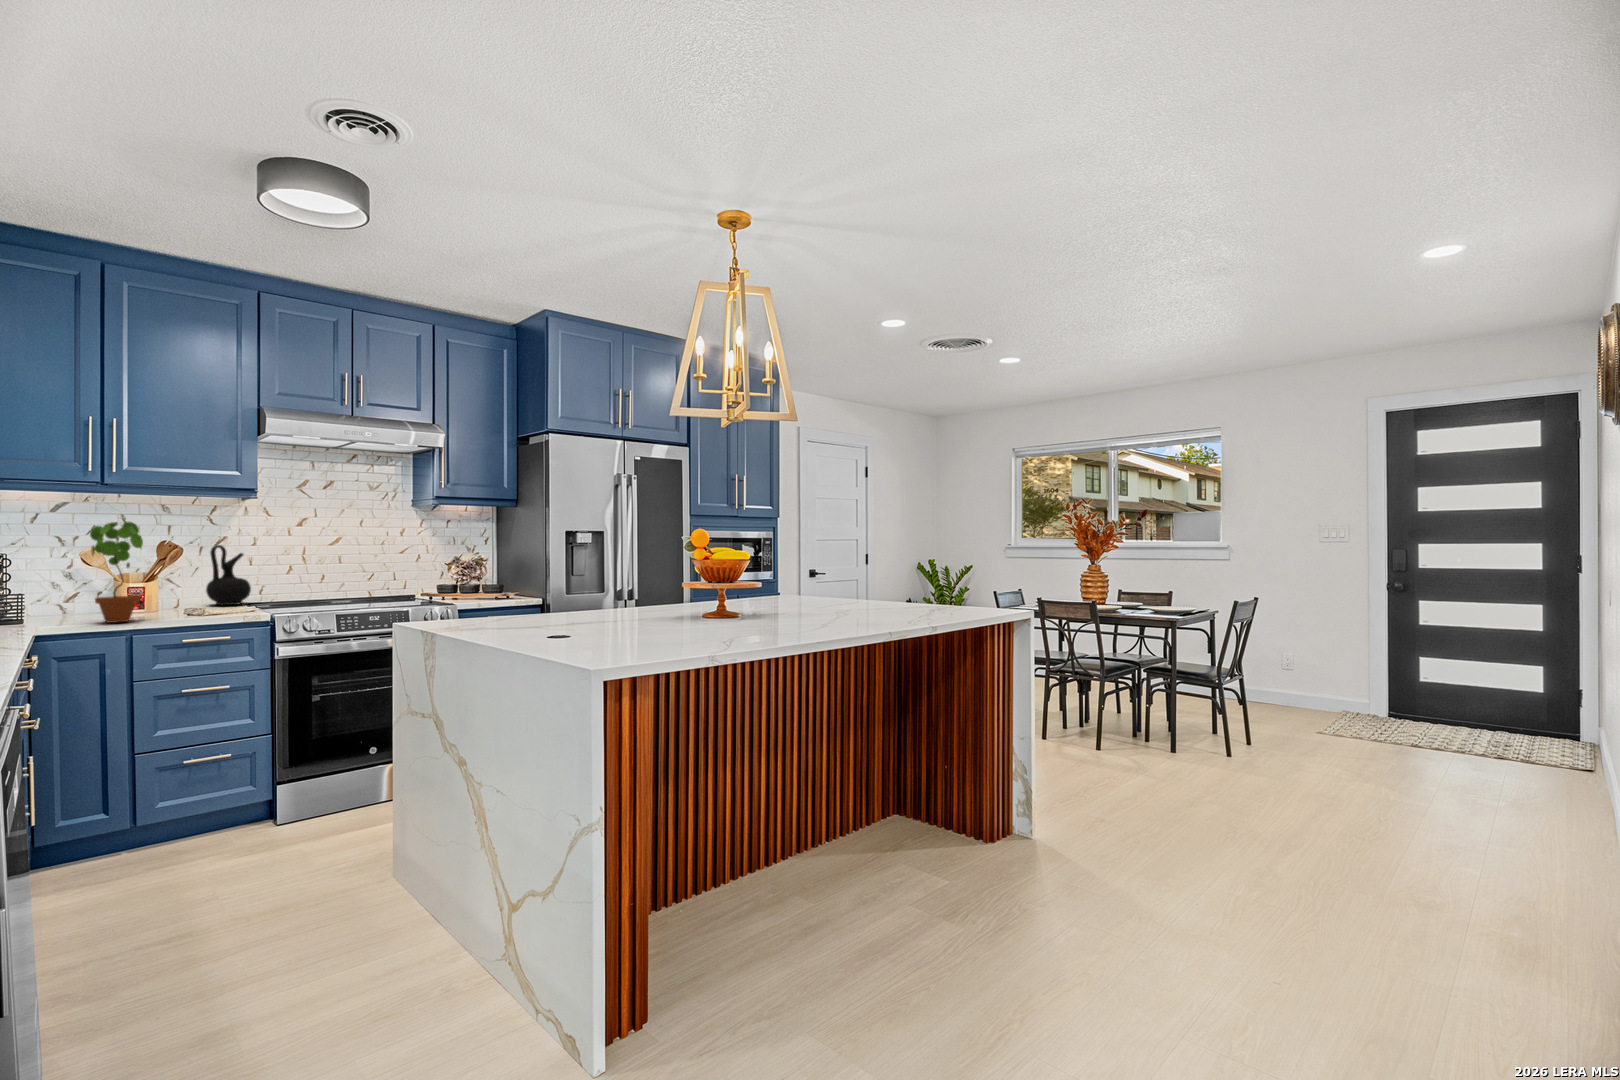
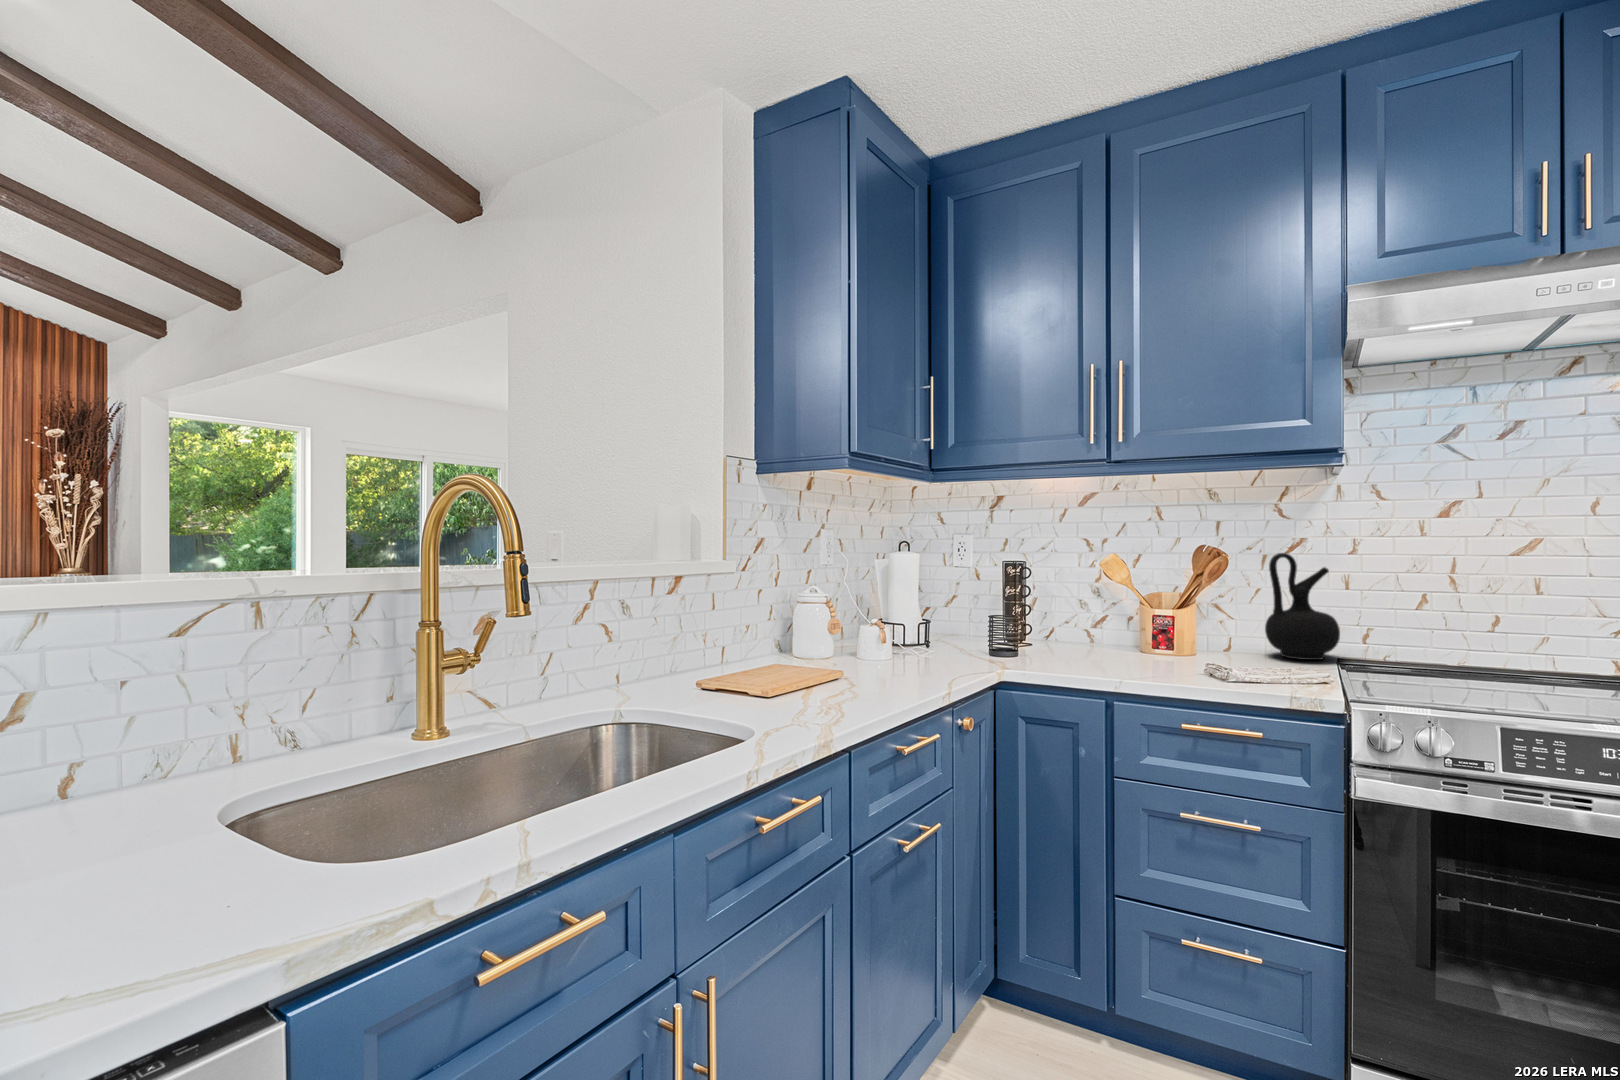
potted plant: present [90,522,143,623] -> none [1077,515,1139,674]

